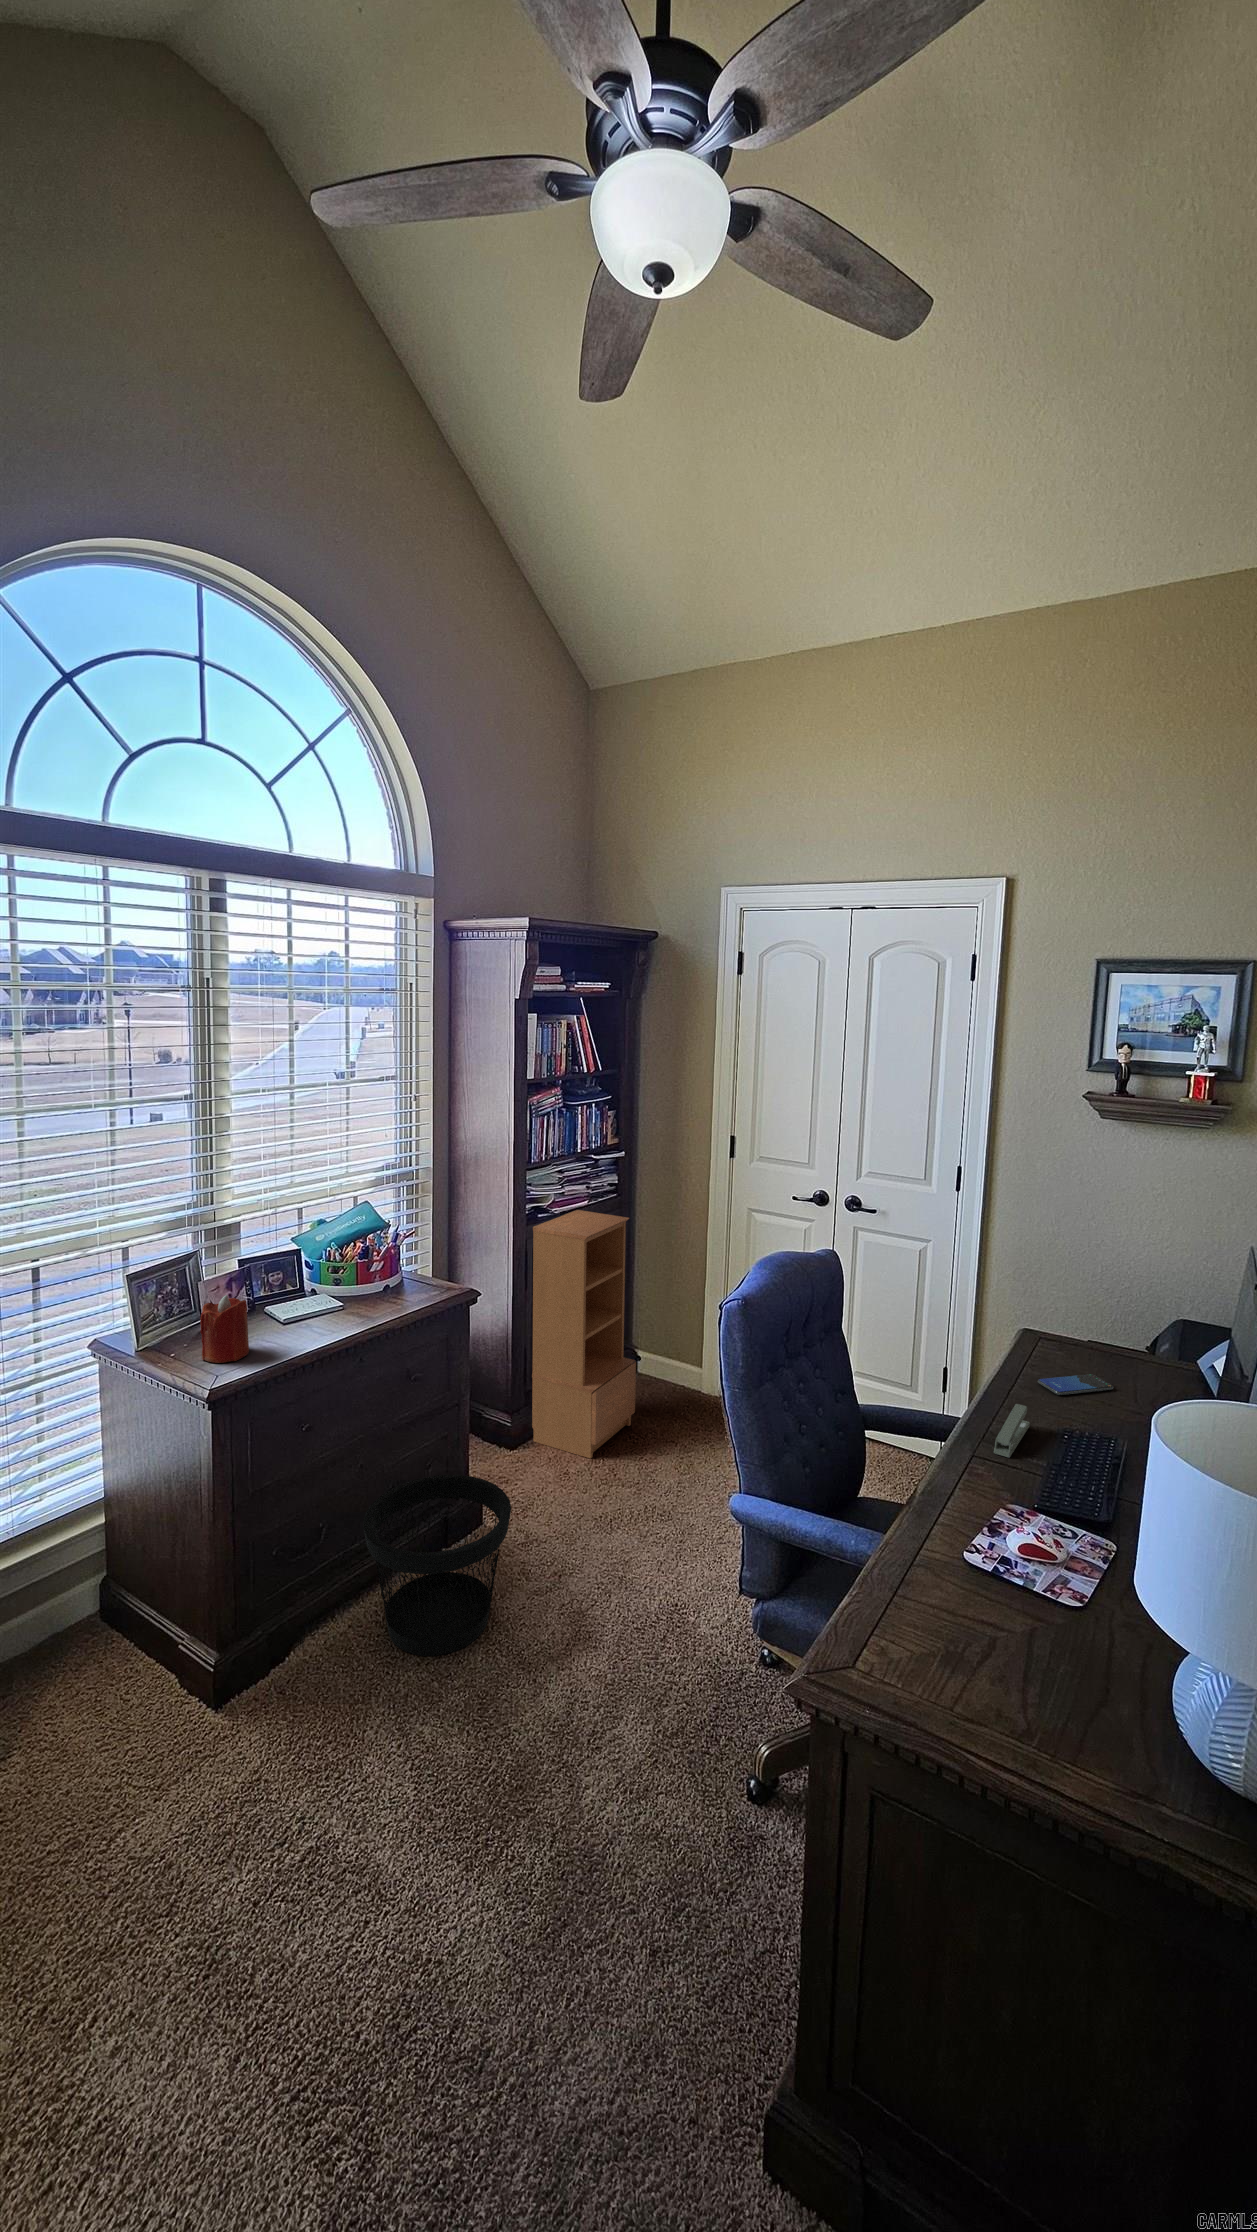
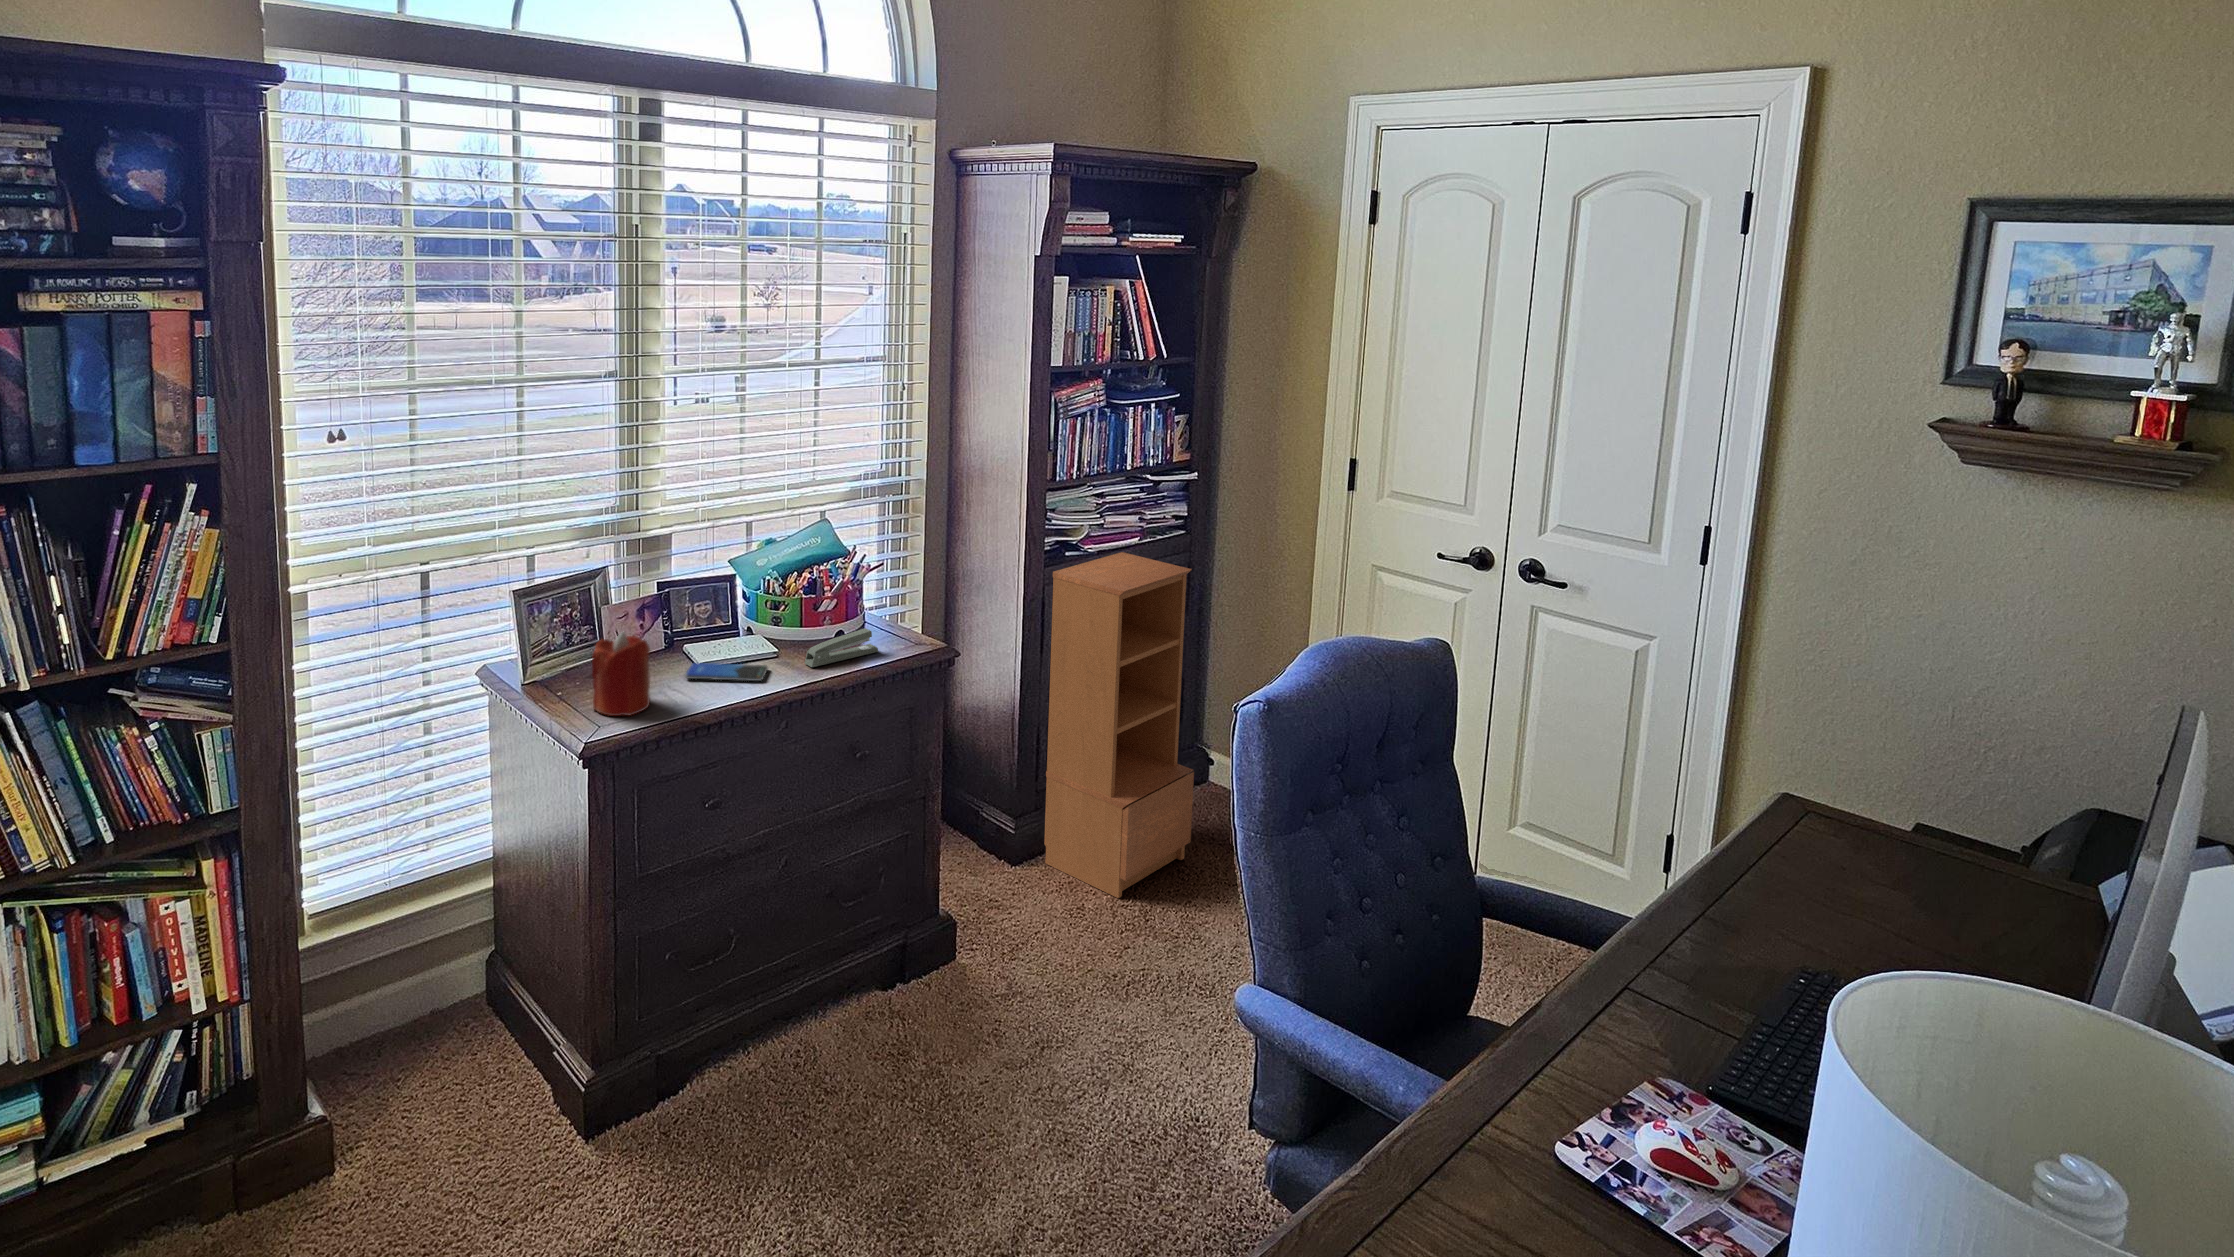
smartphone: present [1038,1374,1113,1395] -> present [684,663,768,681]
stapler: present [994,1404,1030,1458] -> present [805,628,878,667]
wastebasket: present [363,1475,511,1656] -> none [780,894,973,1131]

